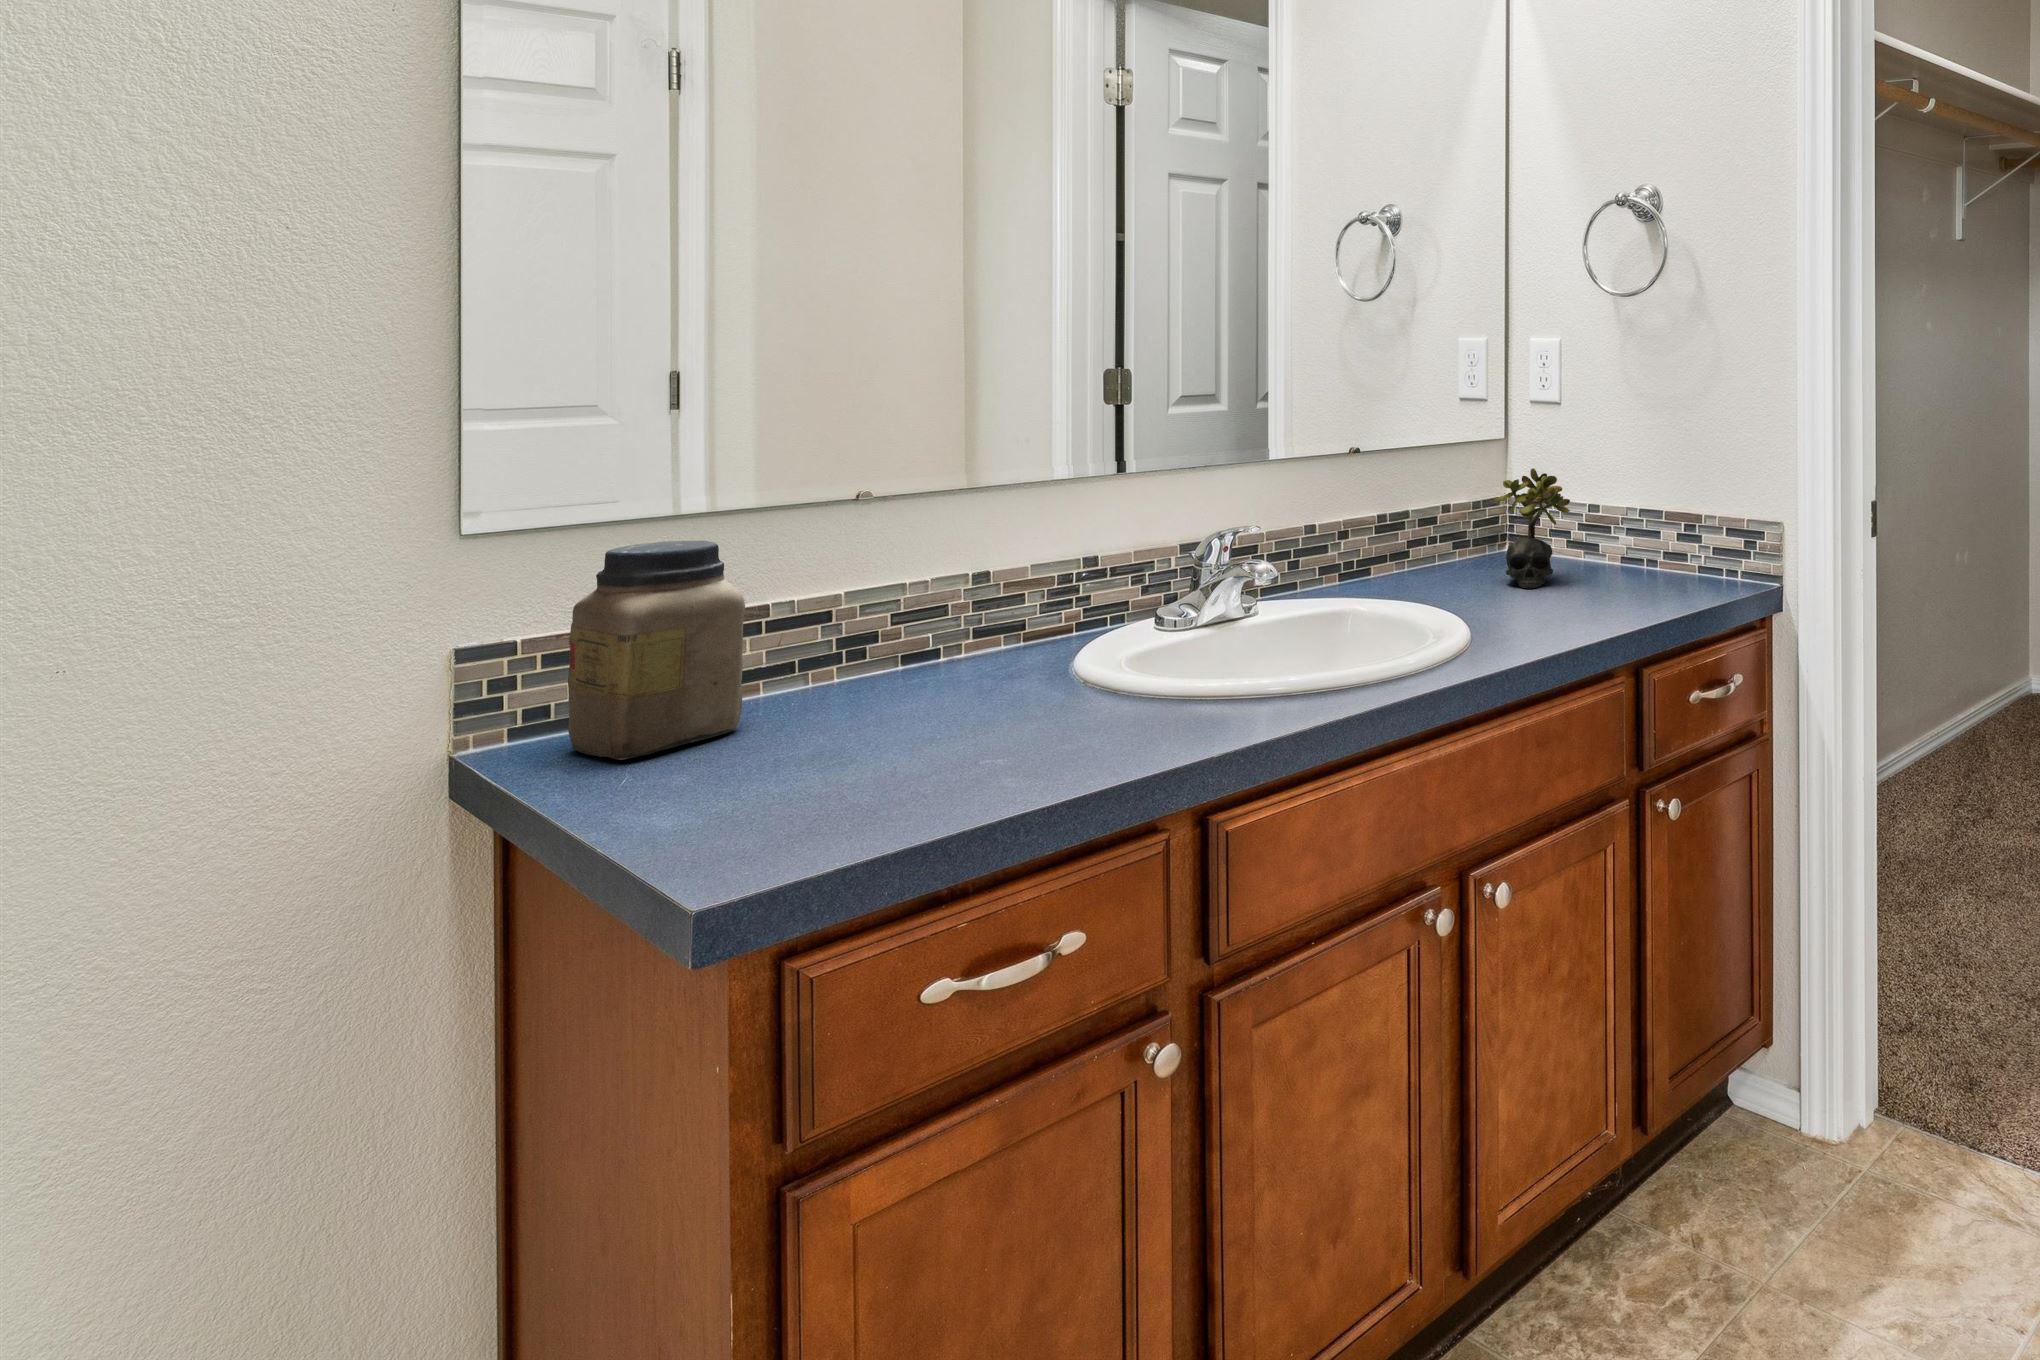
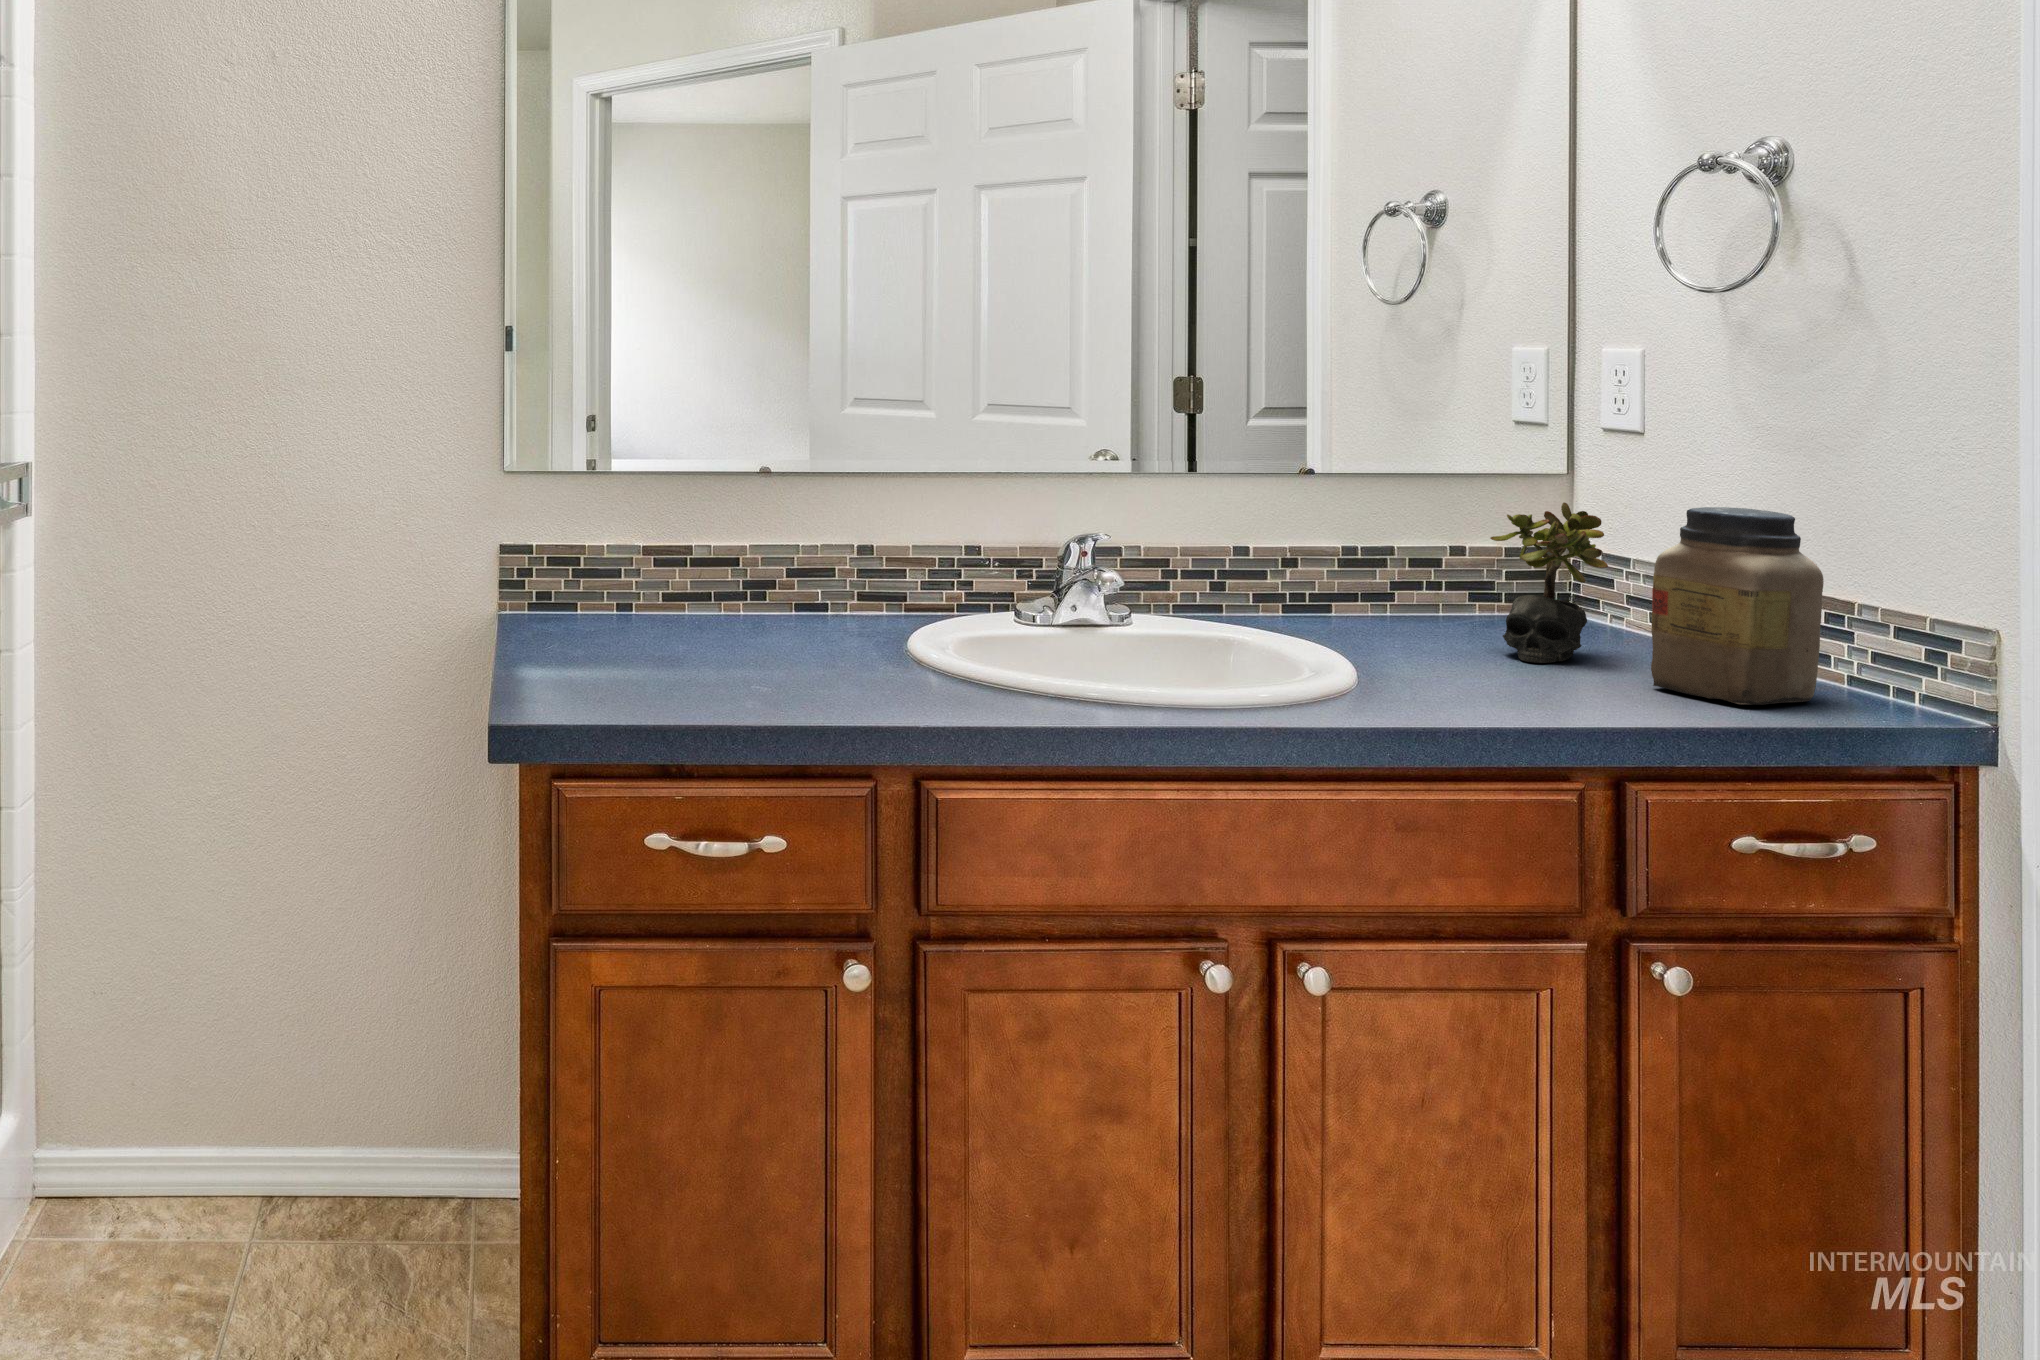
jar: present [568,541,745,760] -> present [1651,507,1824,704]

